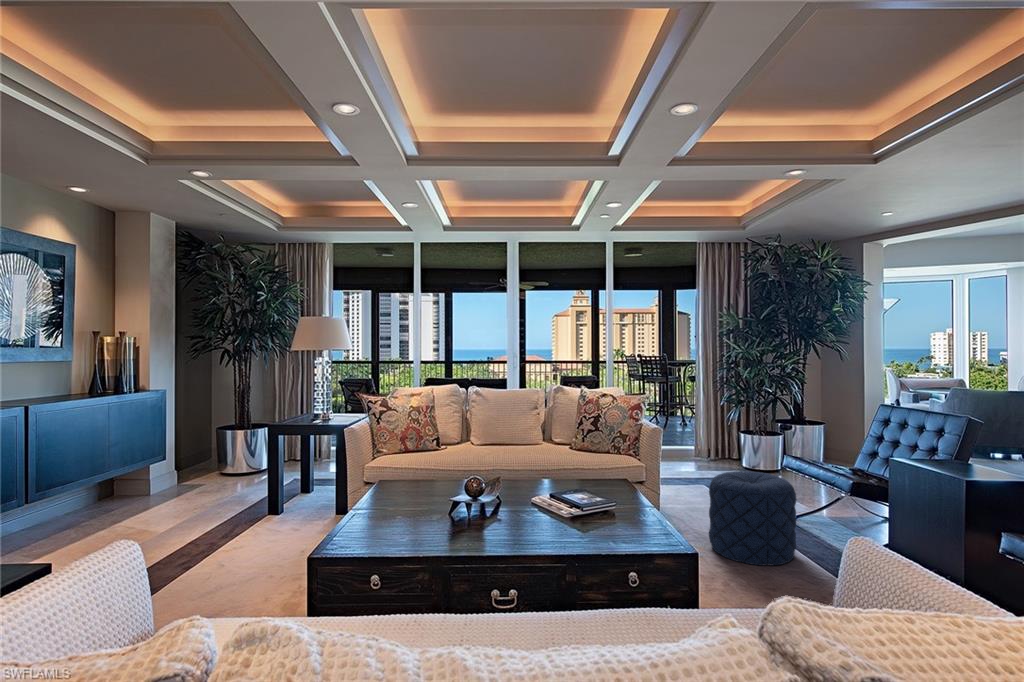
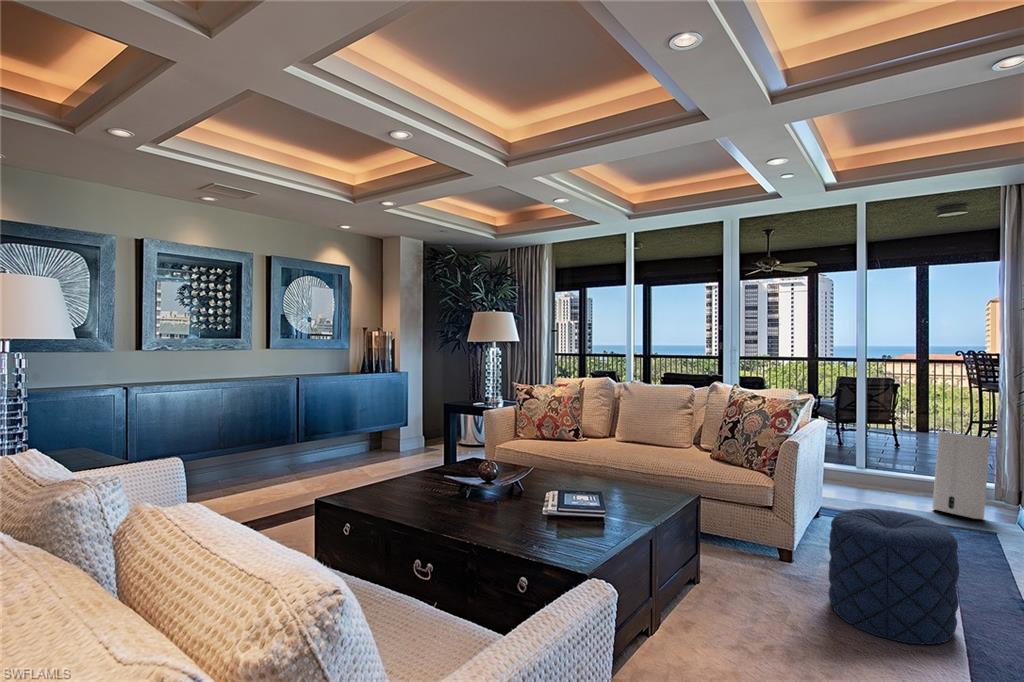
air purifier: none [681,413,714,473] -> present [932,432,990,519]

